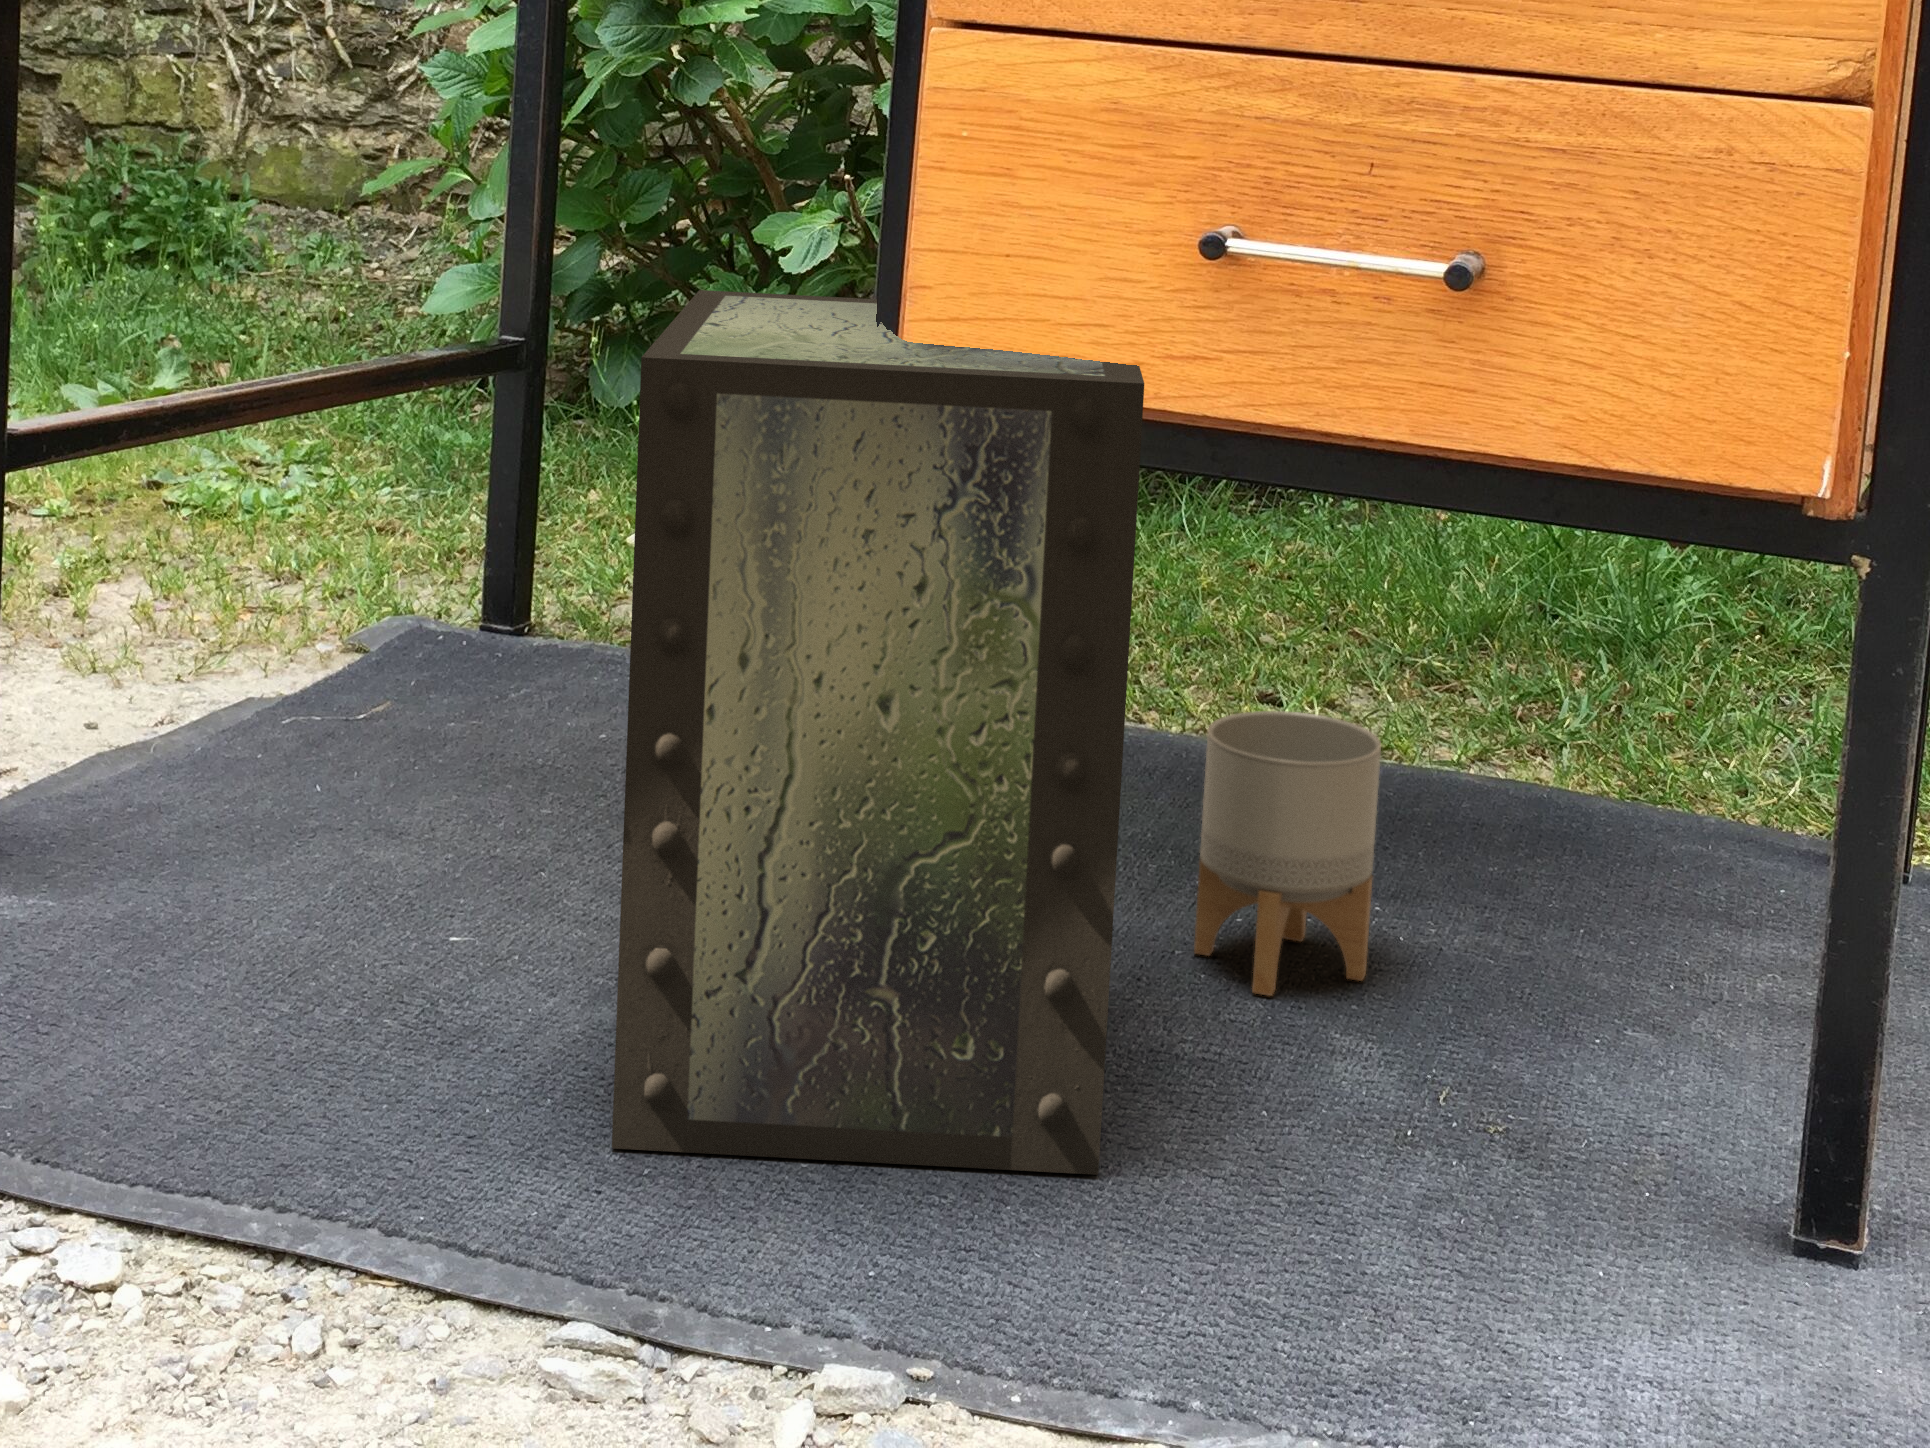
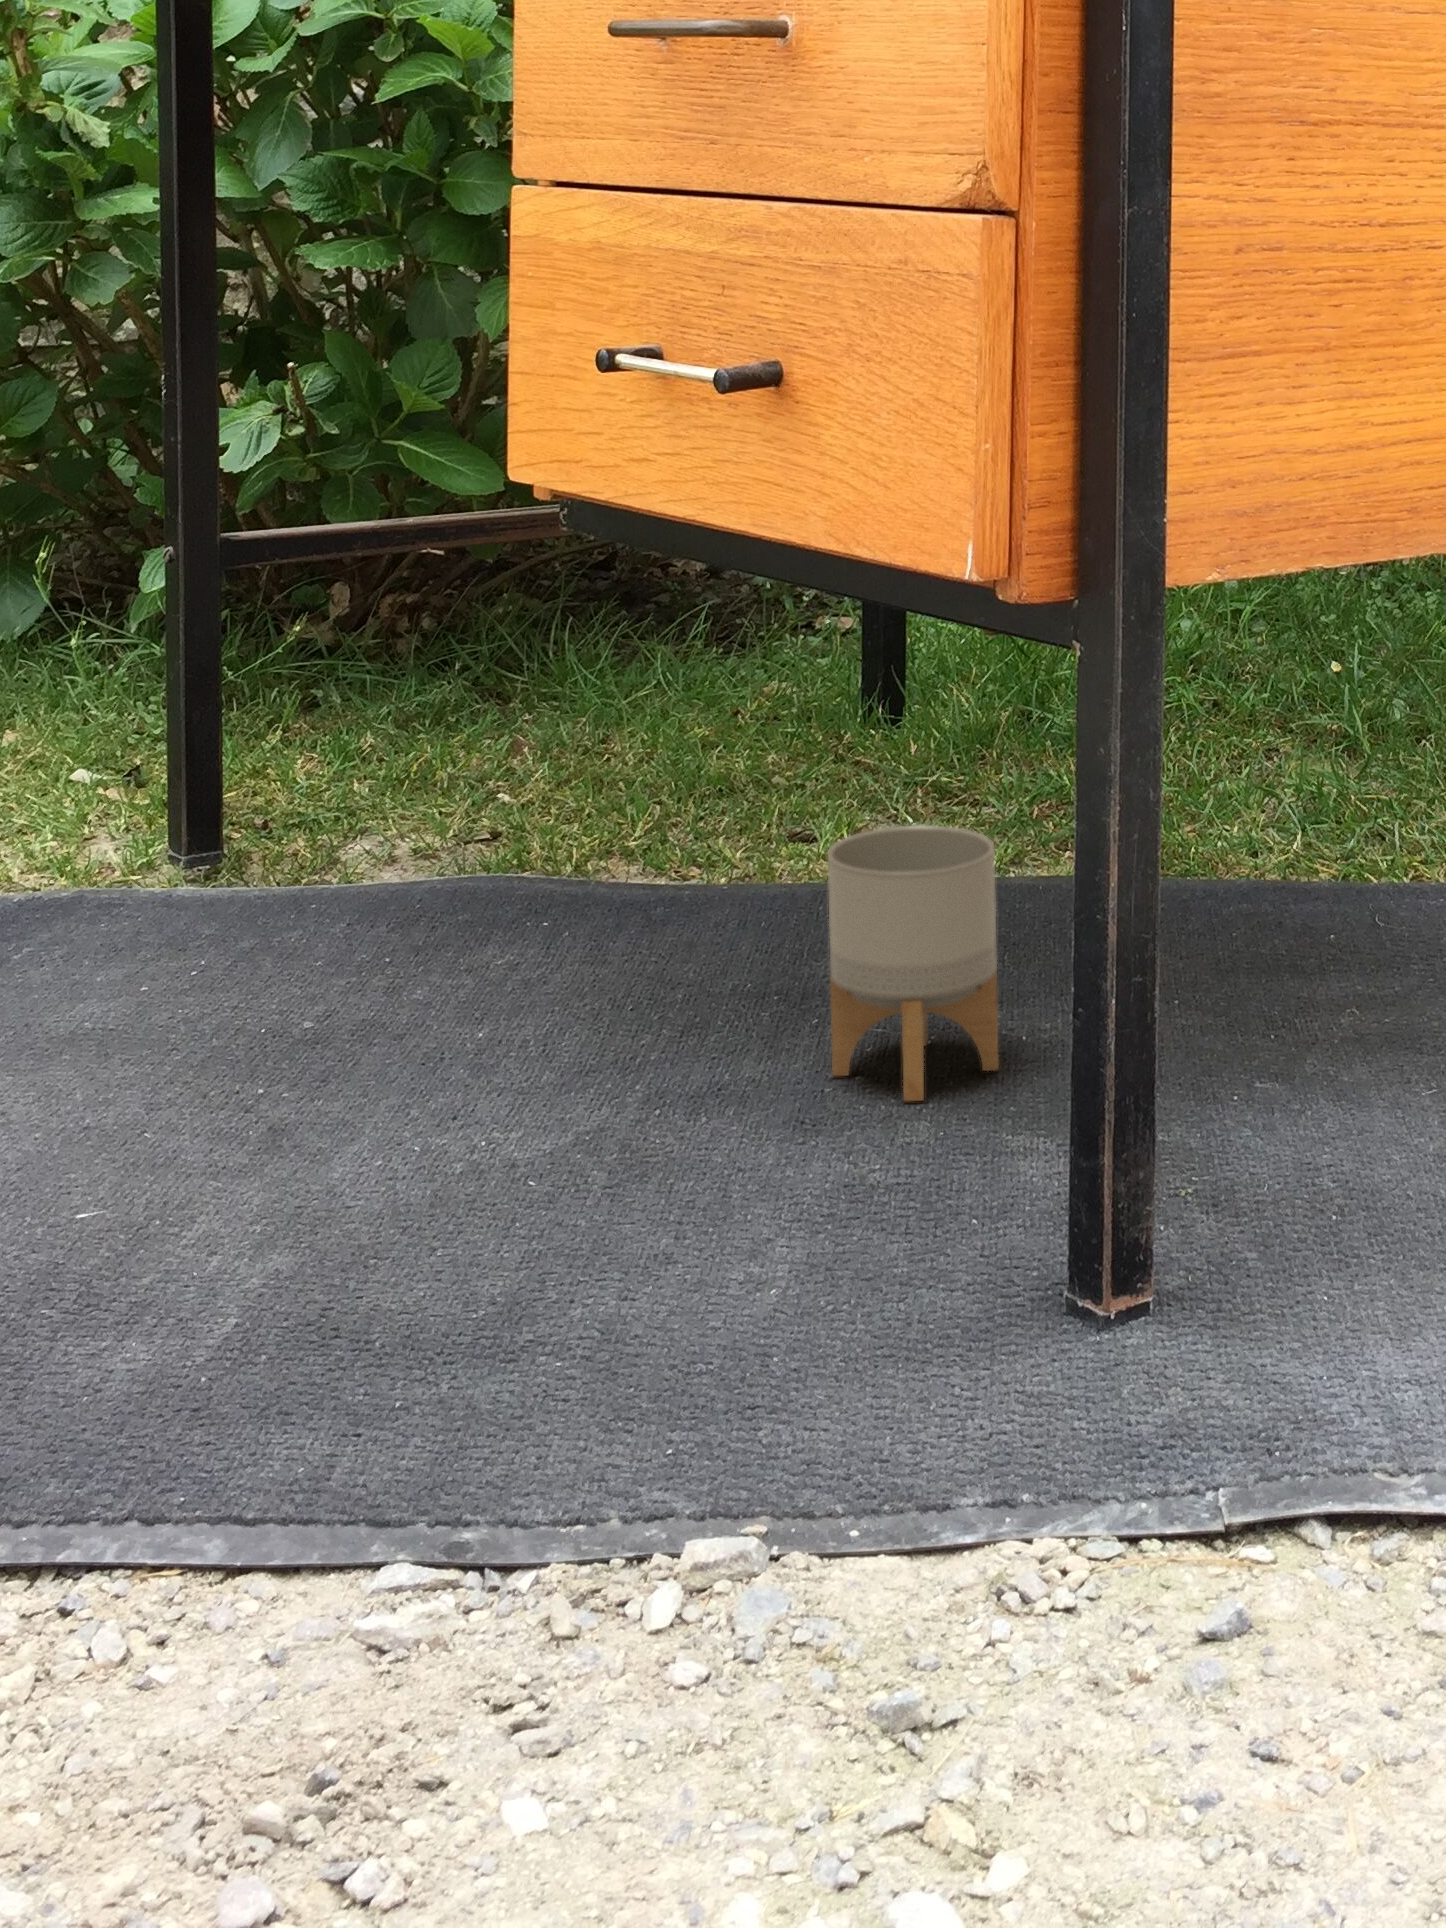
storage box: present [612,290,1144,1175] -> none [289,461,842,1385]

